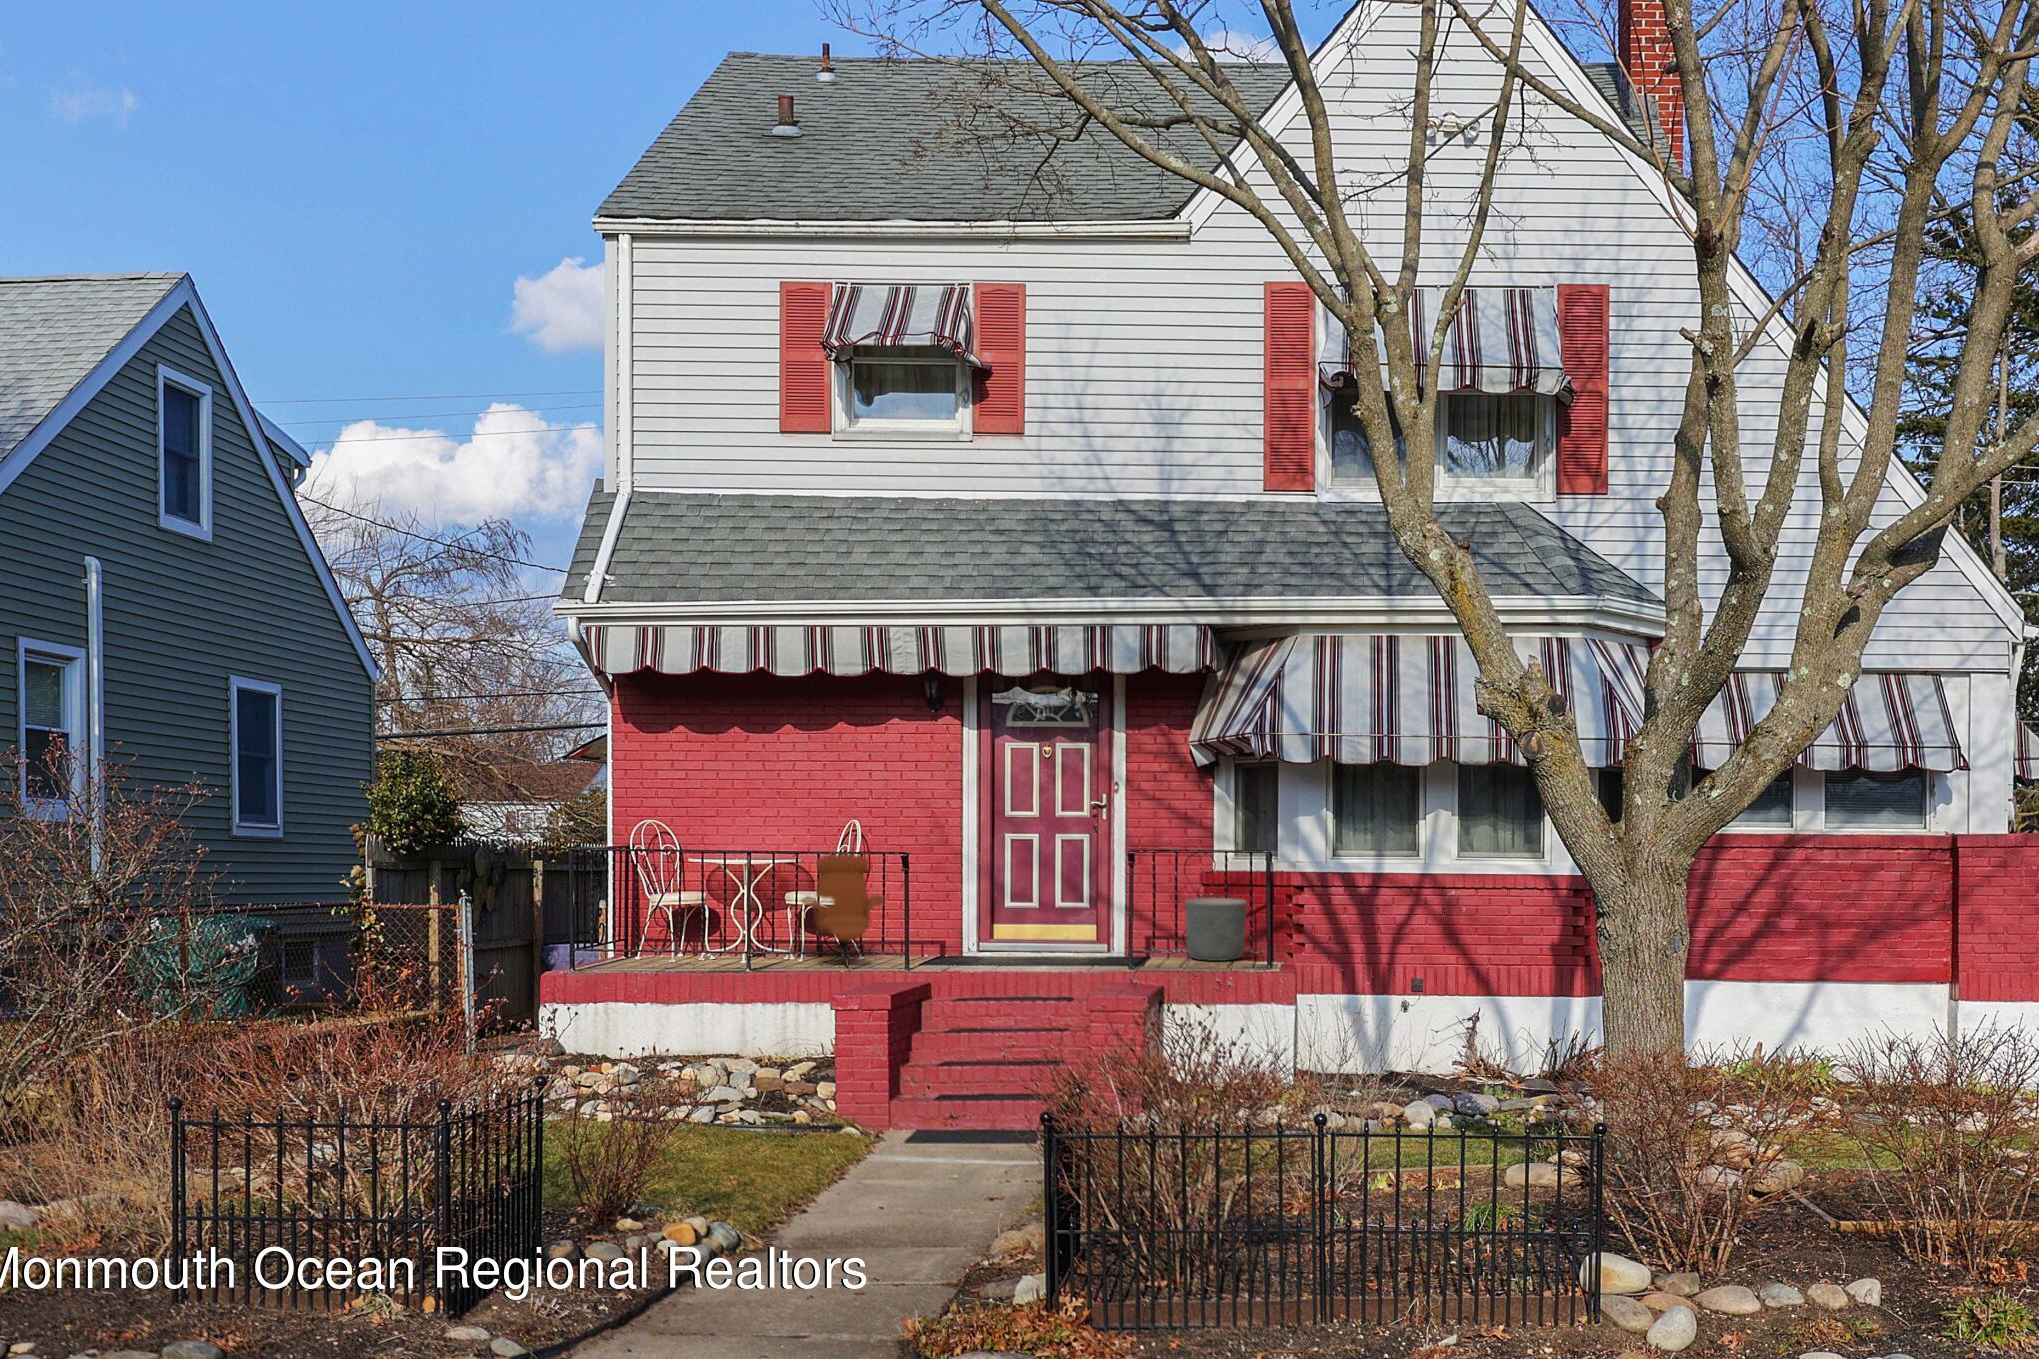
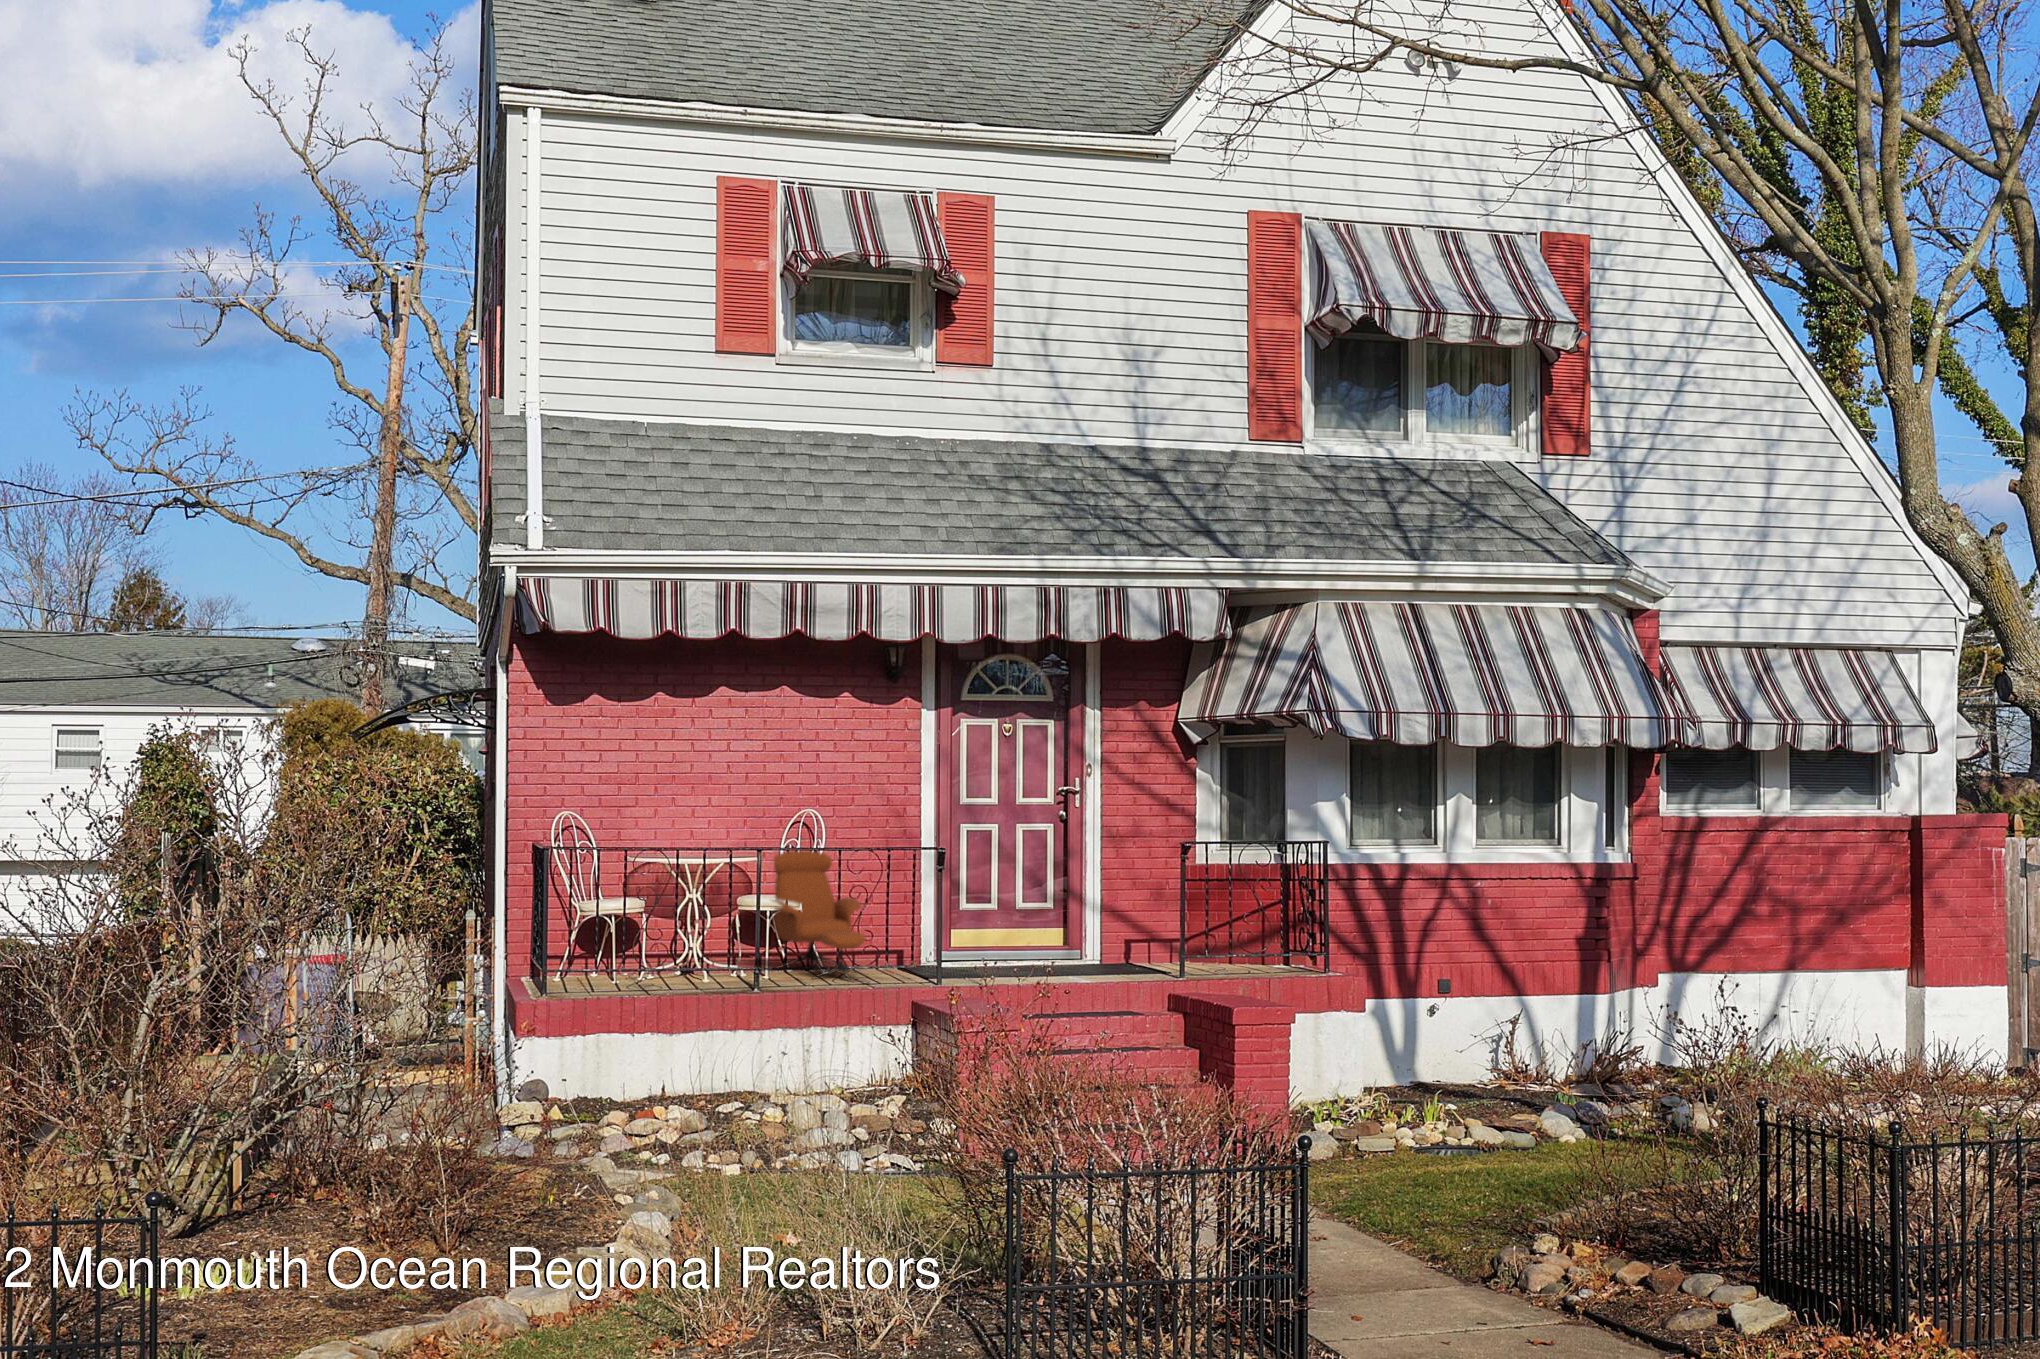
planter: present [1185,898,1247,961] -> none [1190,896,1260,965]

